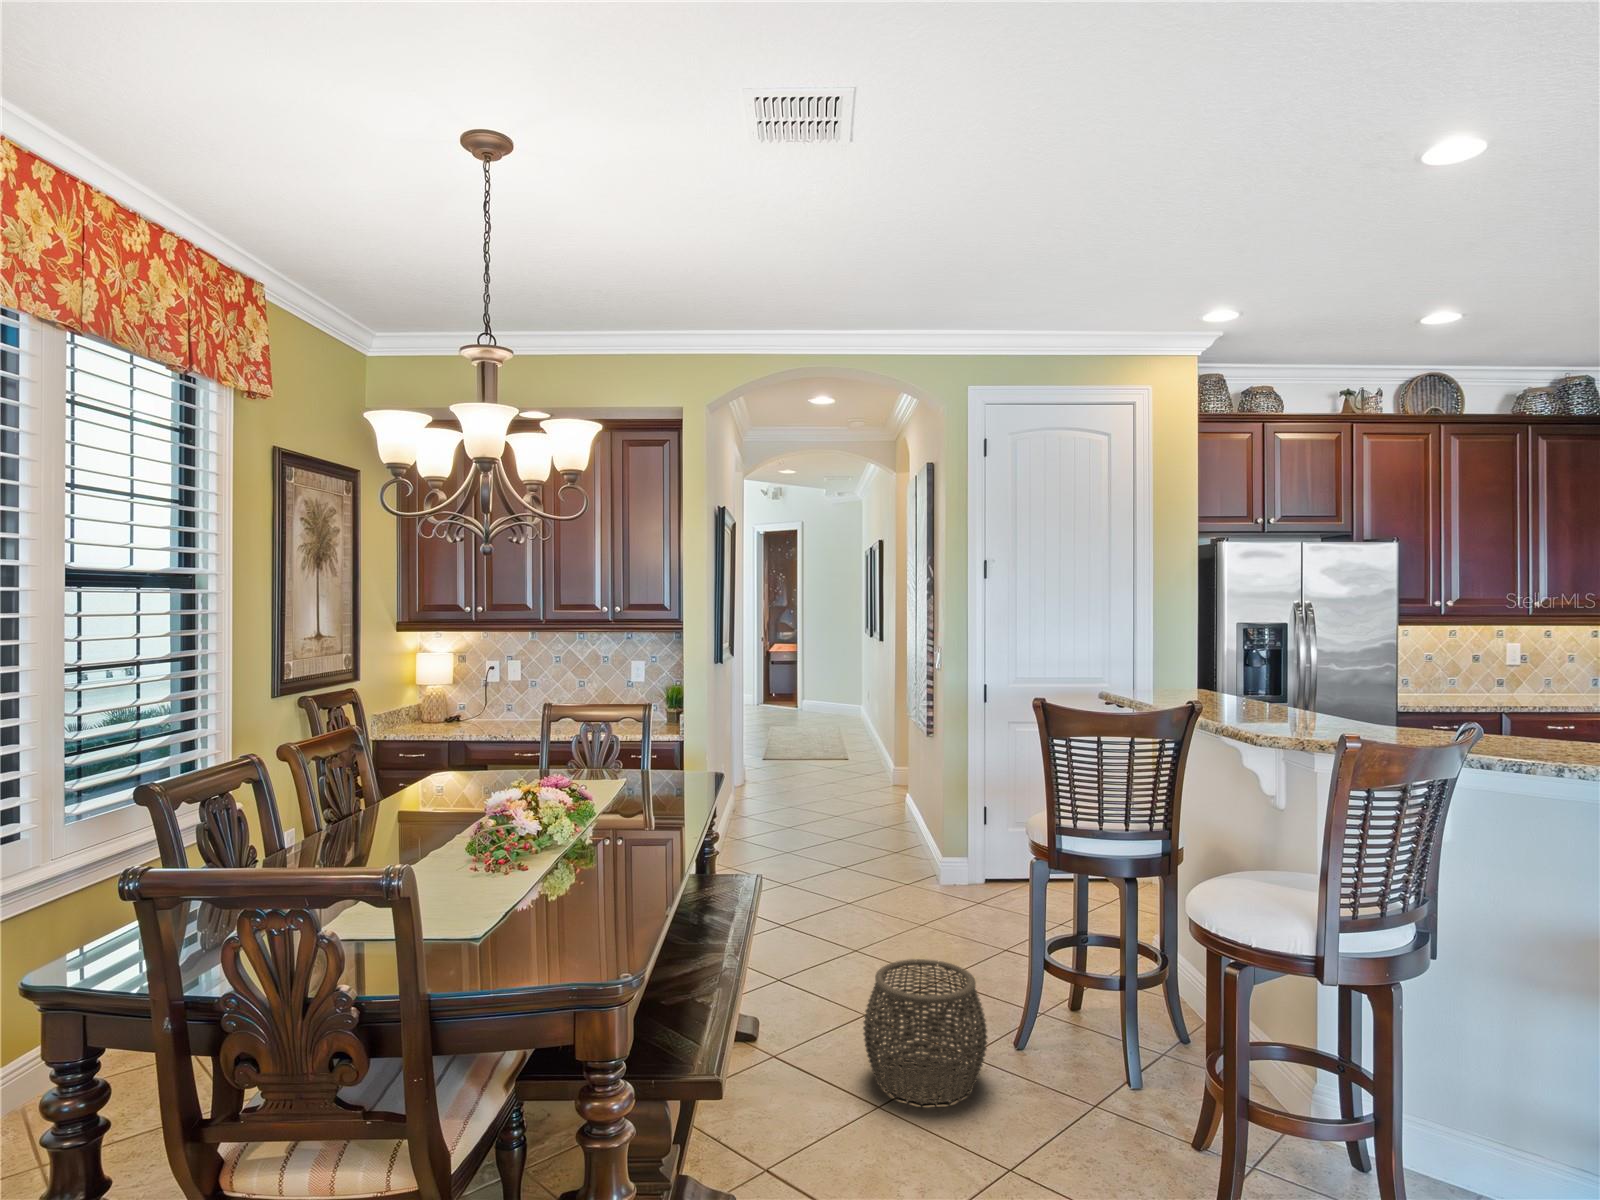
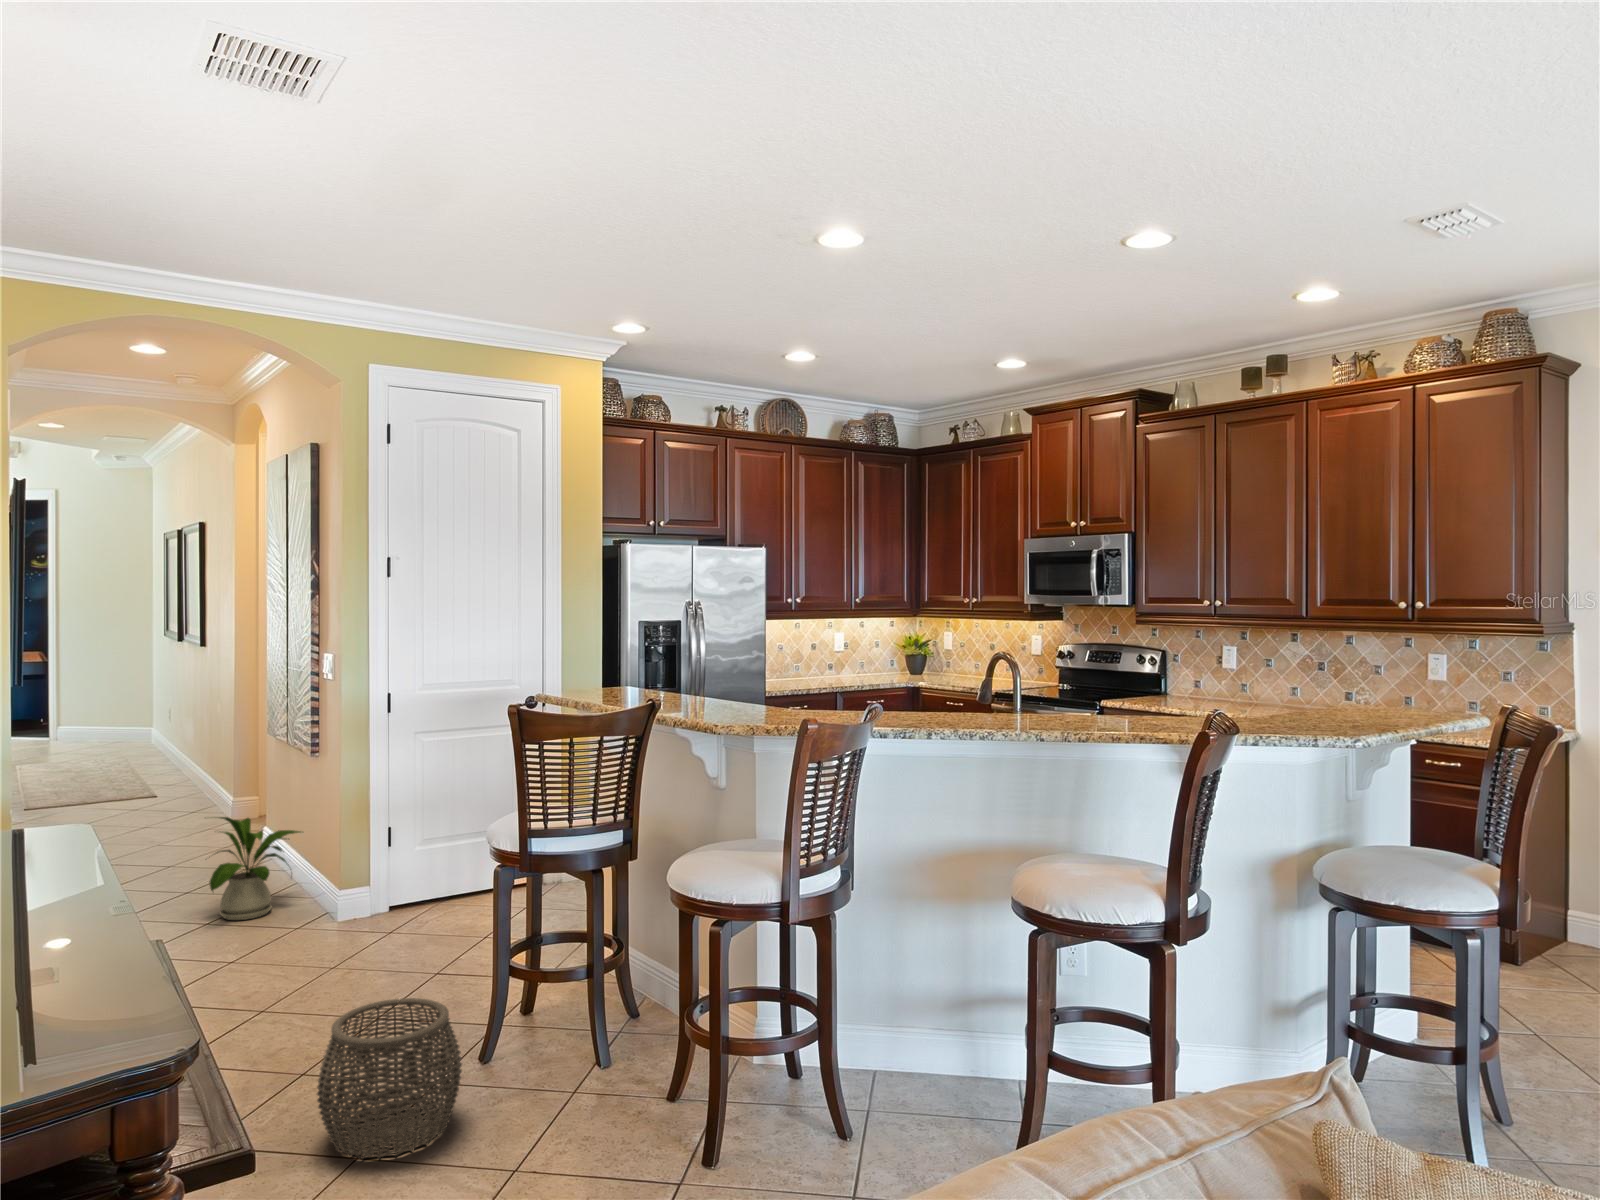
house plant: none [844,776,924,865] -> present [209,817,301,920]

